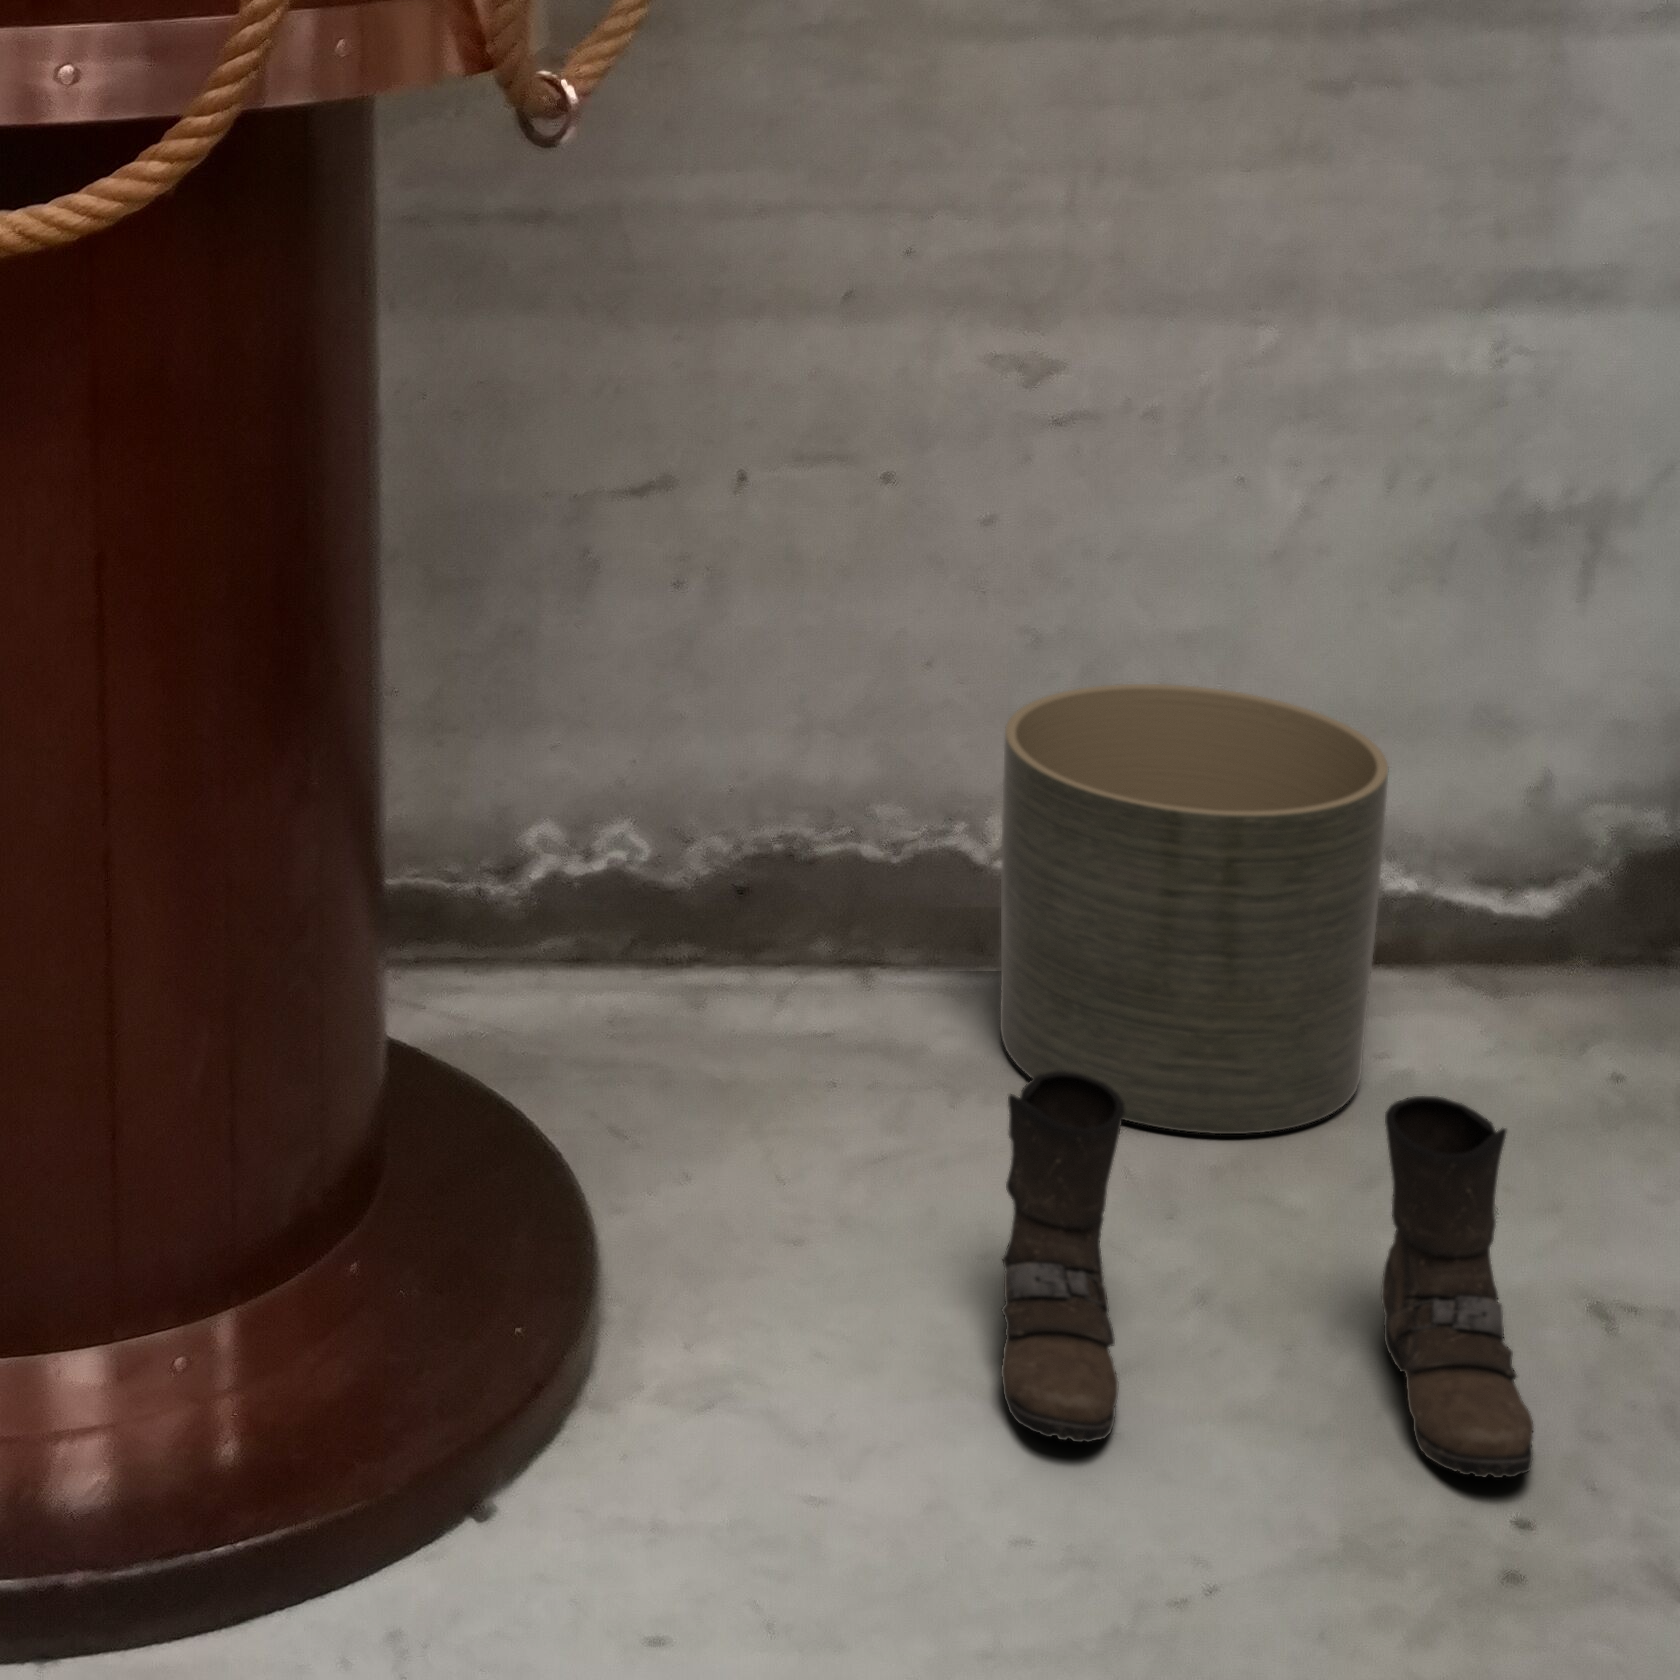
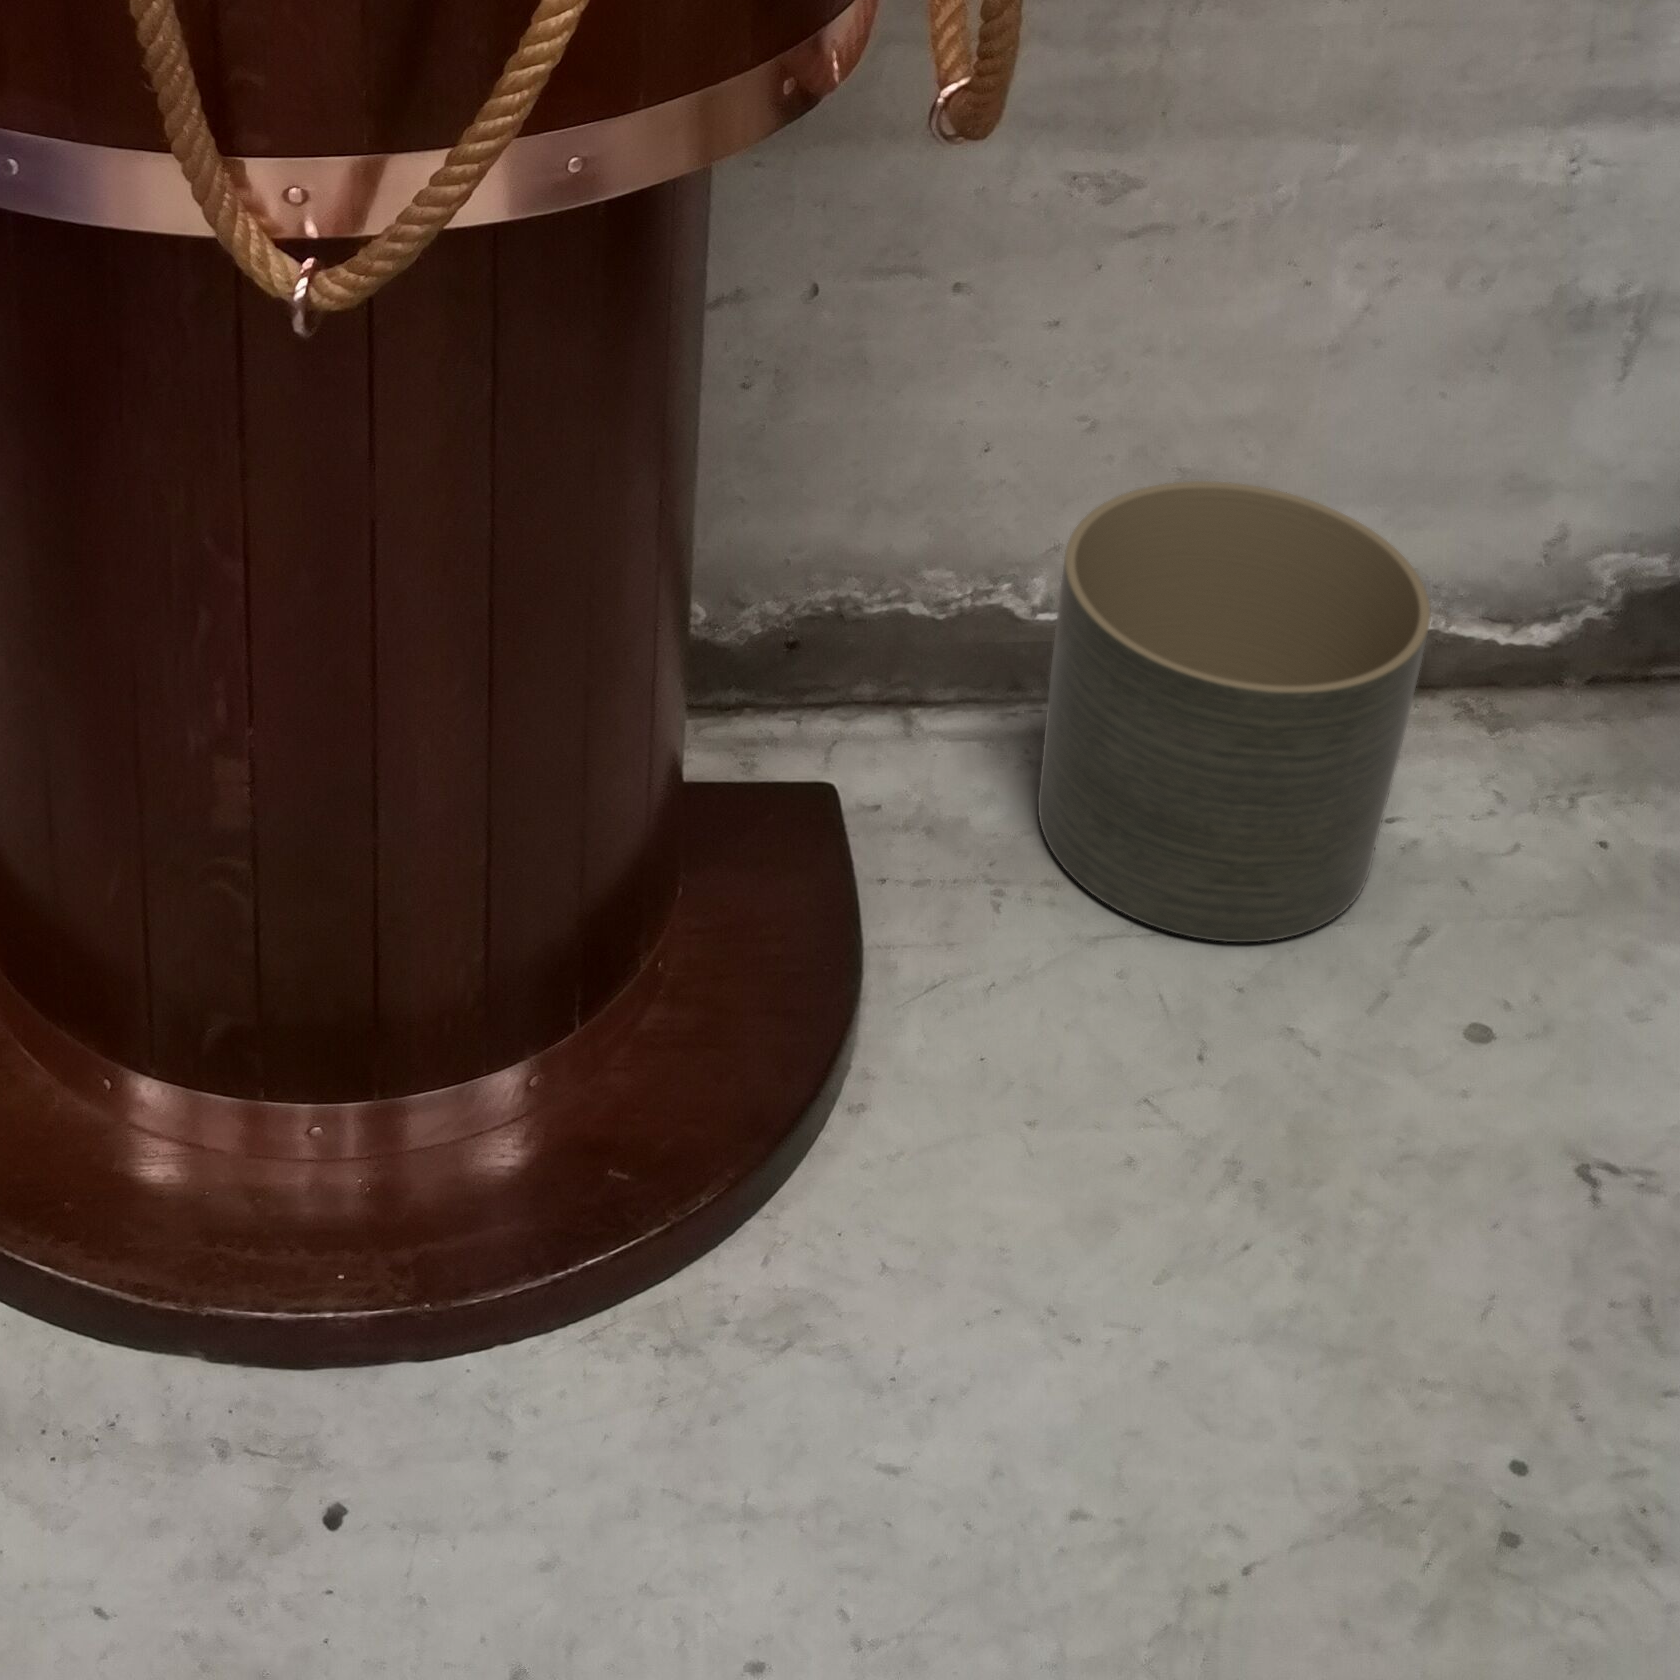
boots: present [1001,1071,1534,1478] -> none [1053,1008,1534,1400]

